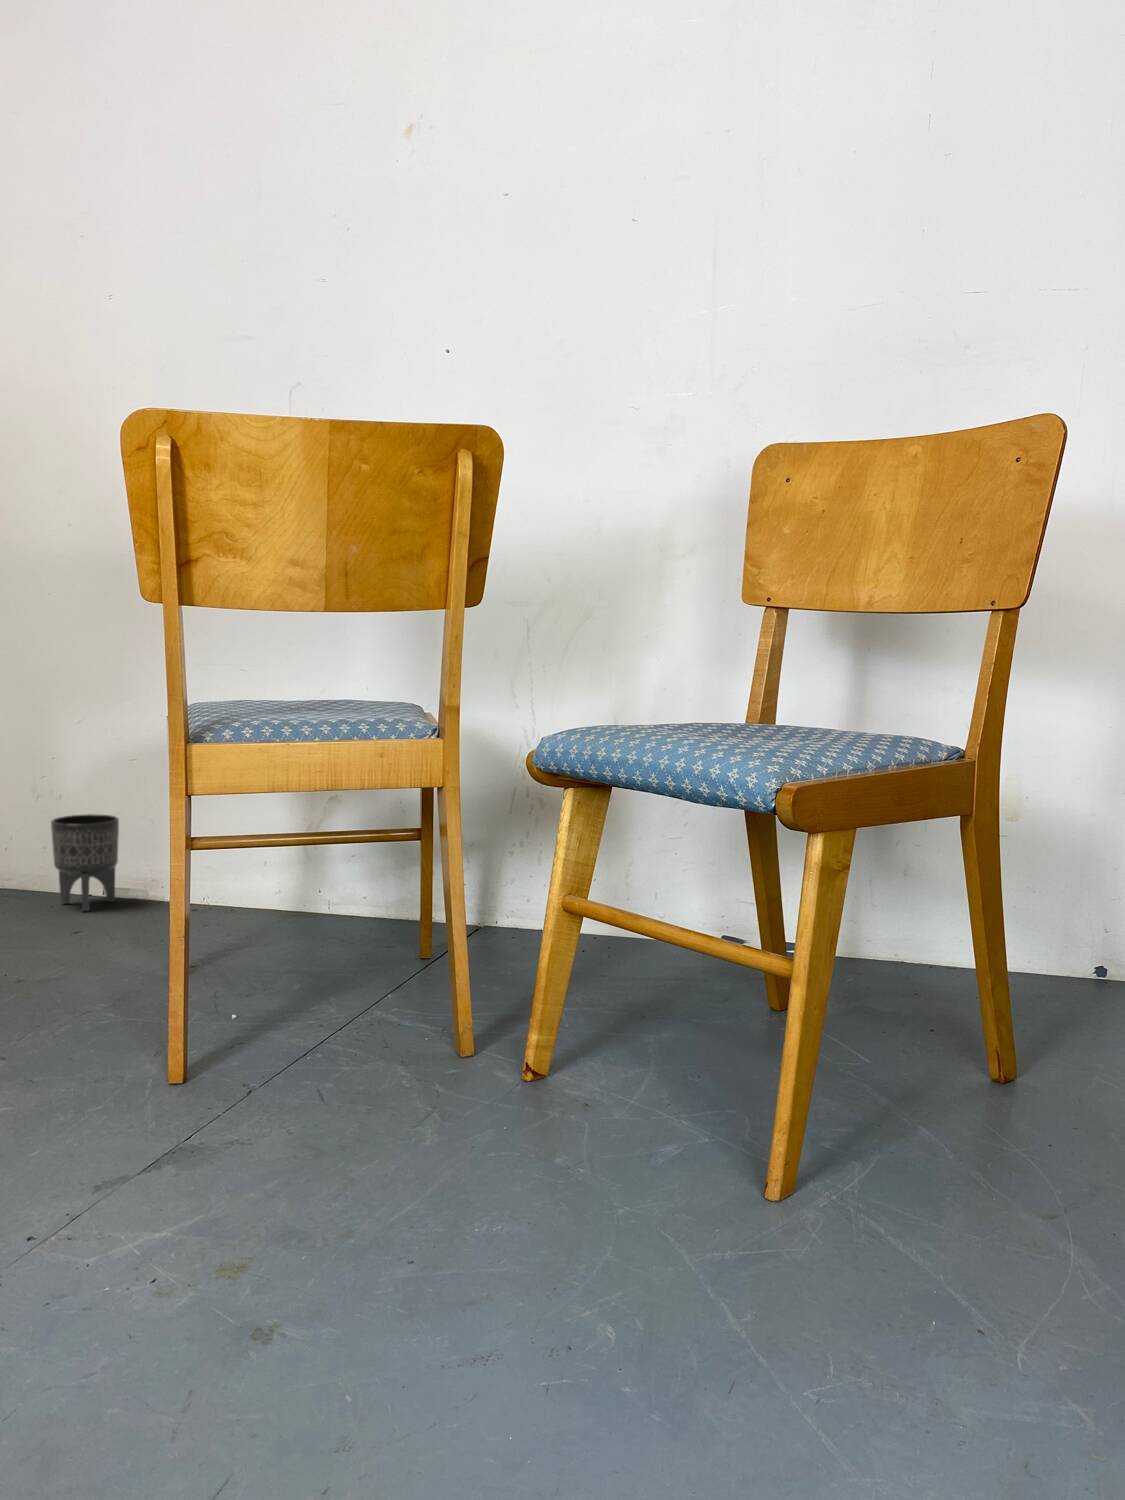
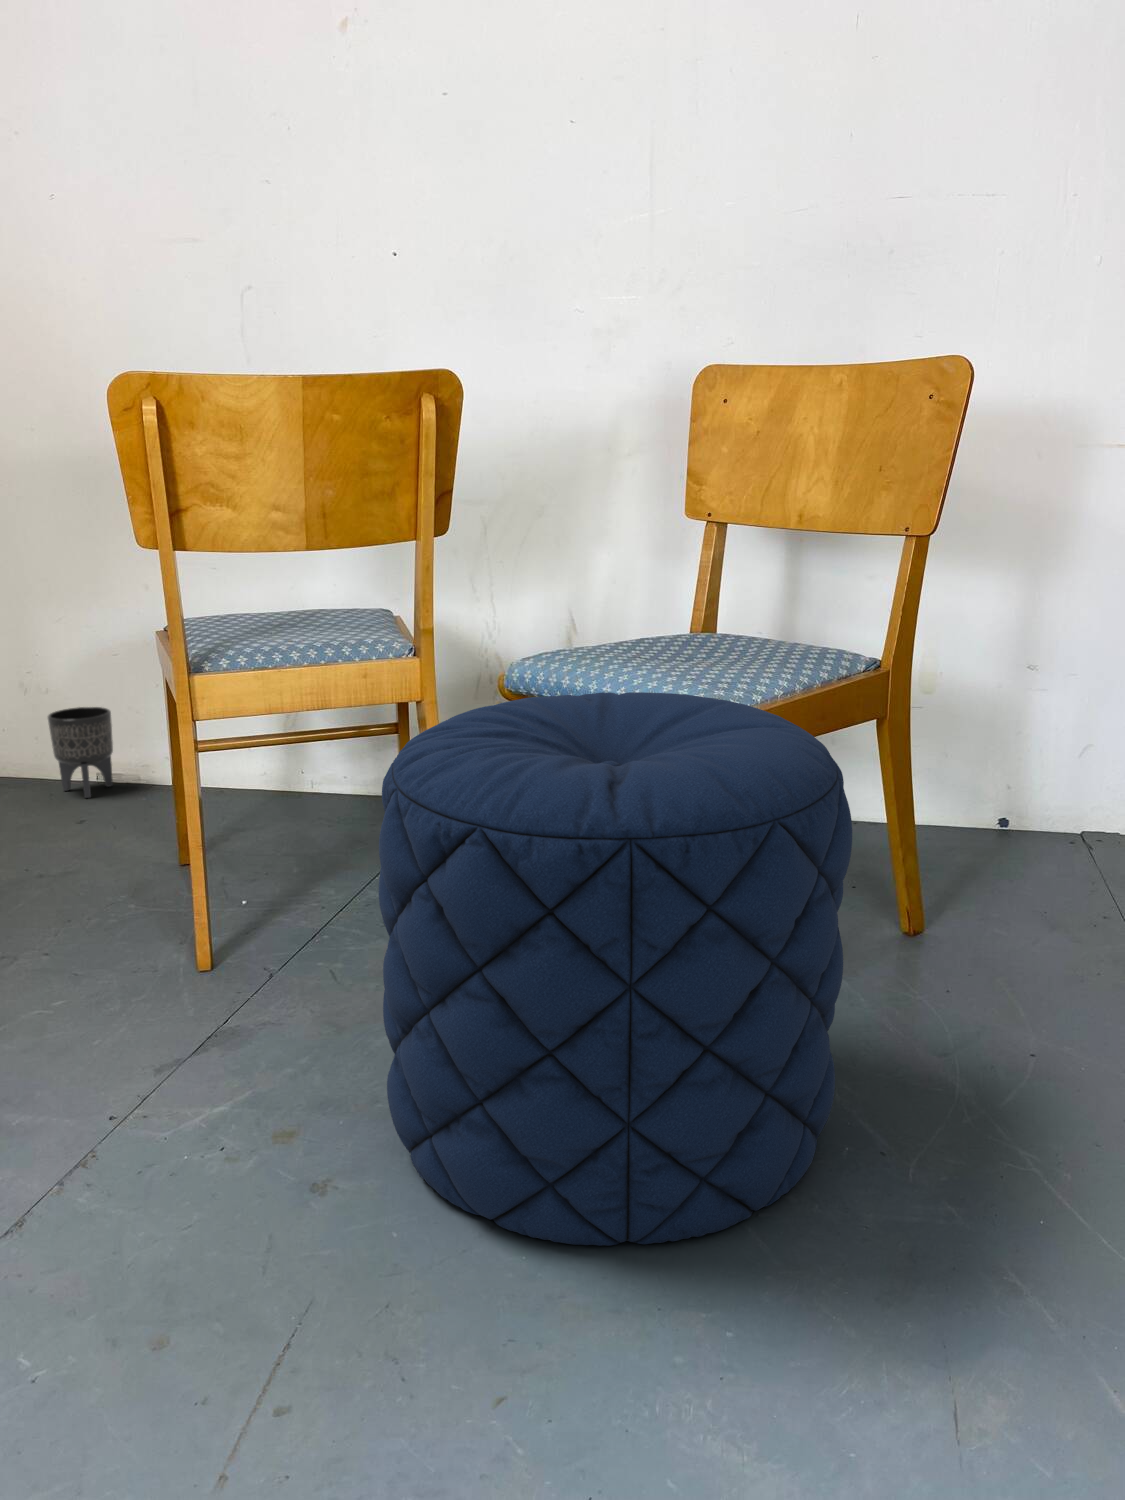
pouf: none [366,758,935,1418] -> present [378,692,852,1246]

